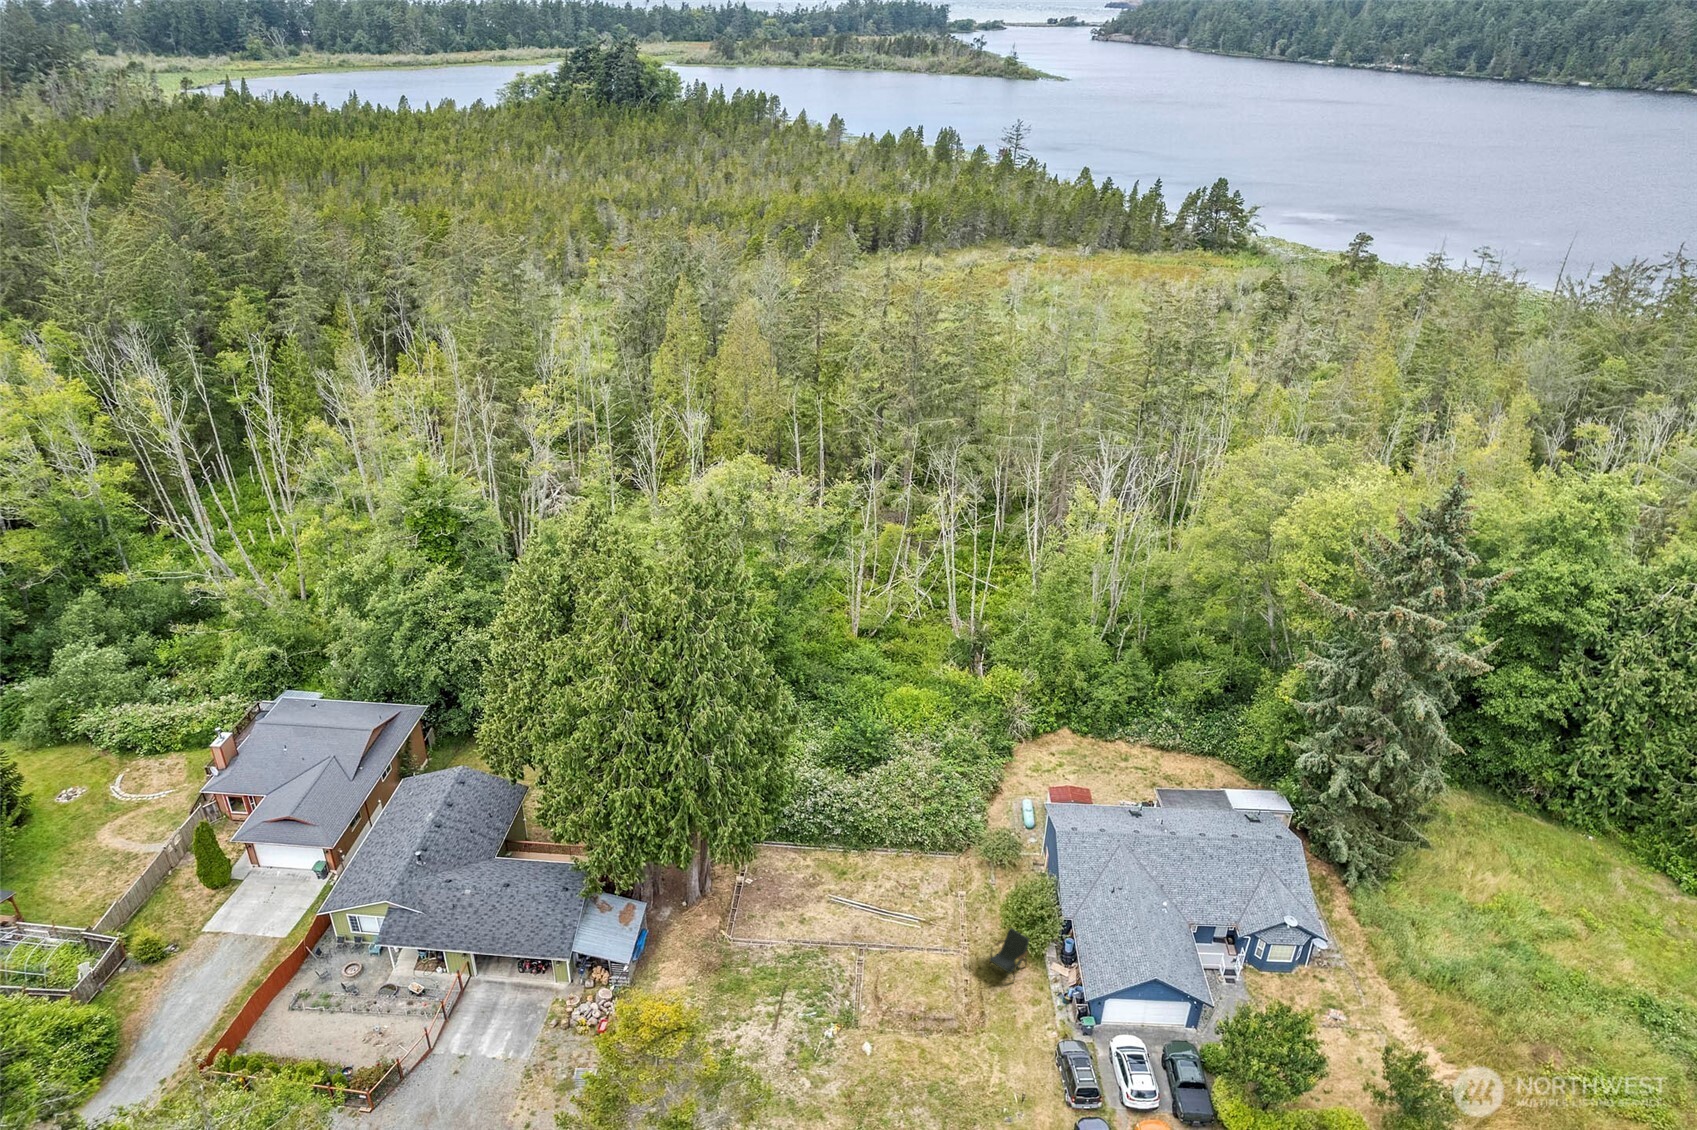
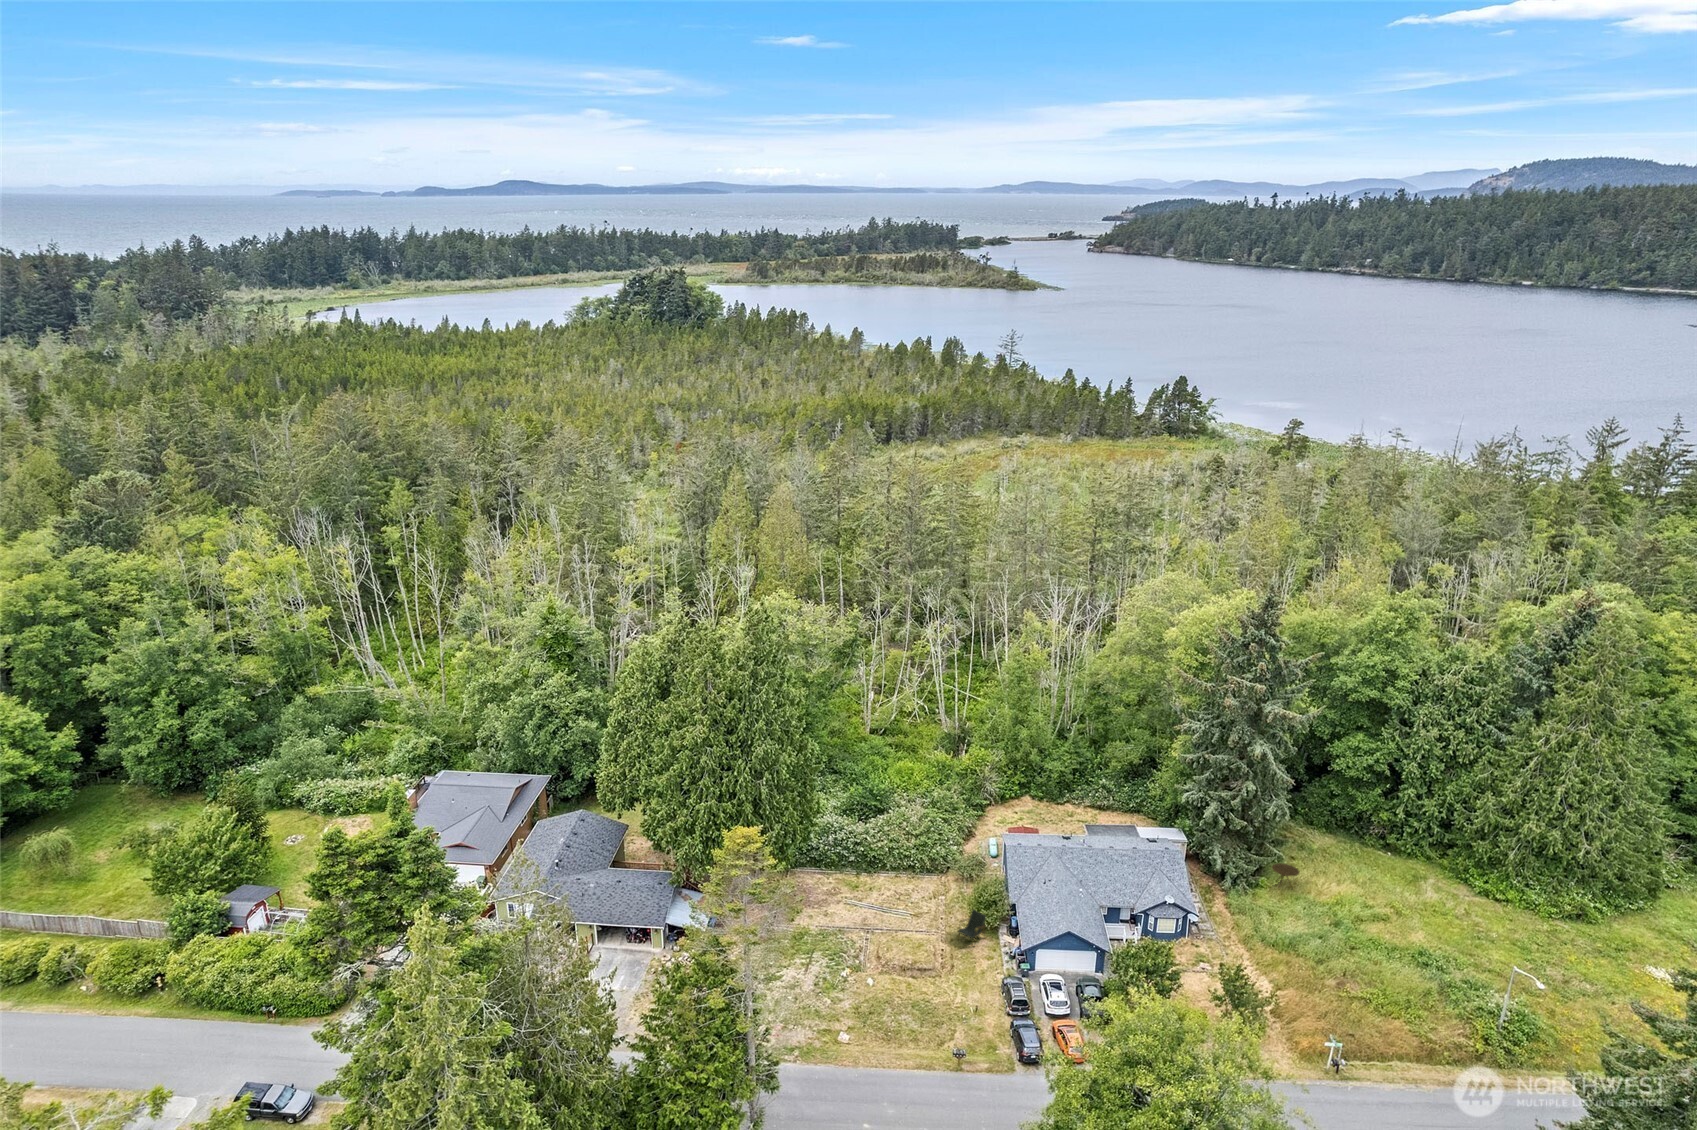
round table: none [1409,846,1448,883] -> present [1272,863,1299,887]

